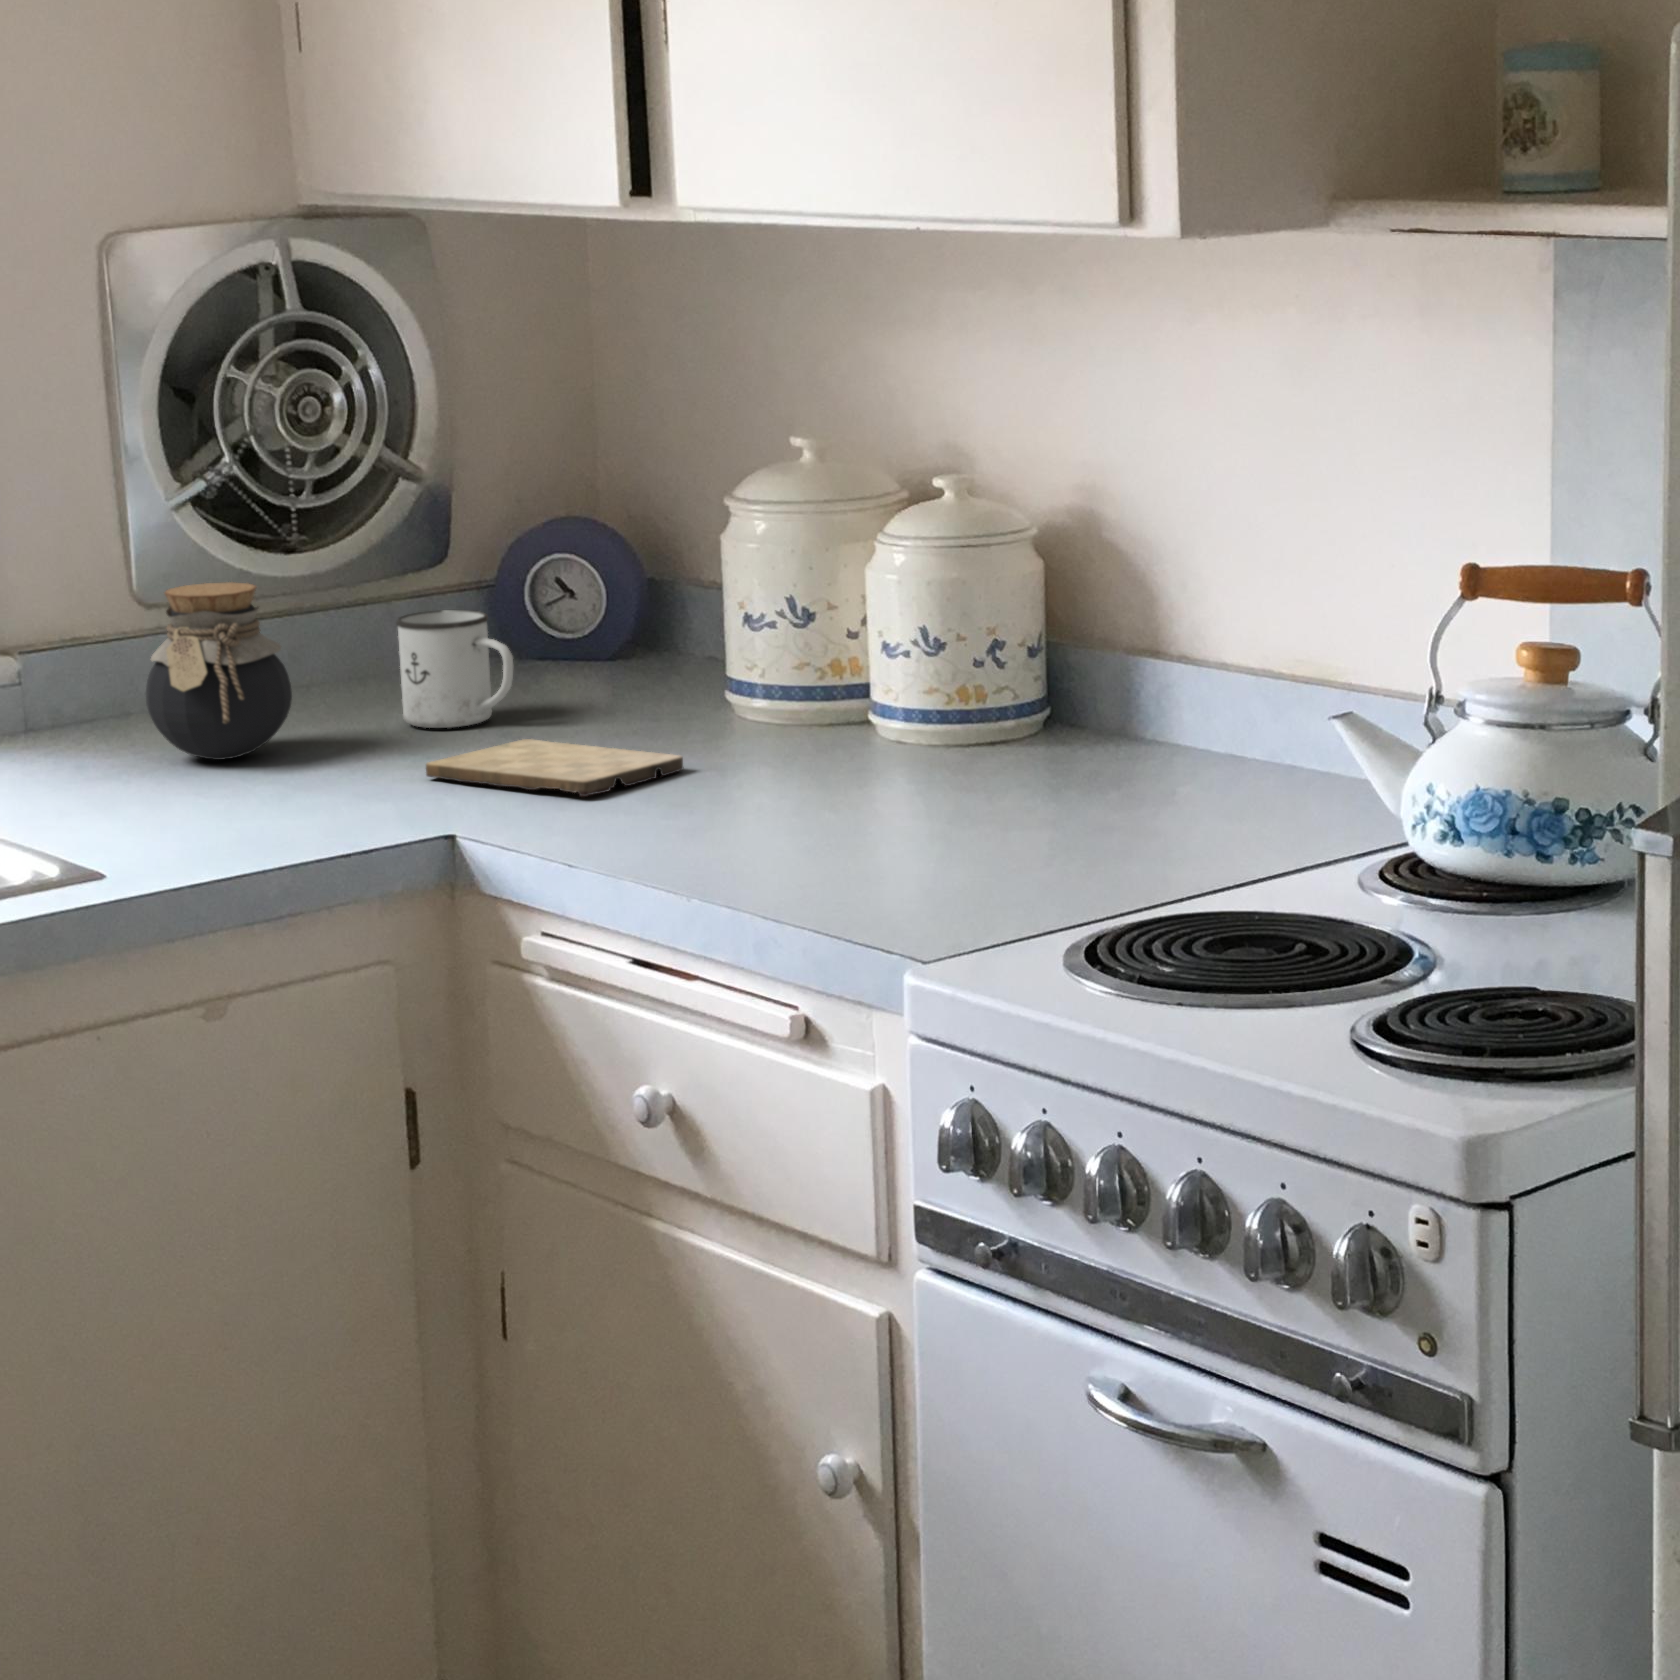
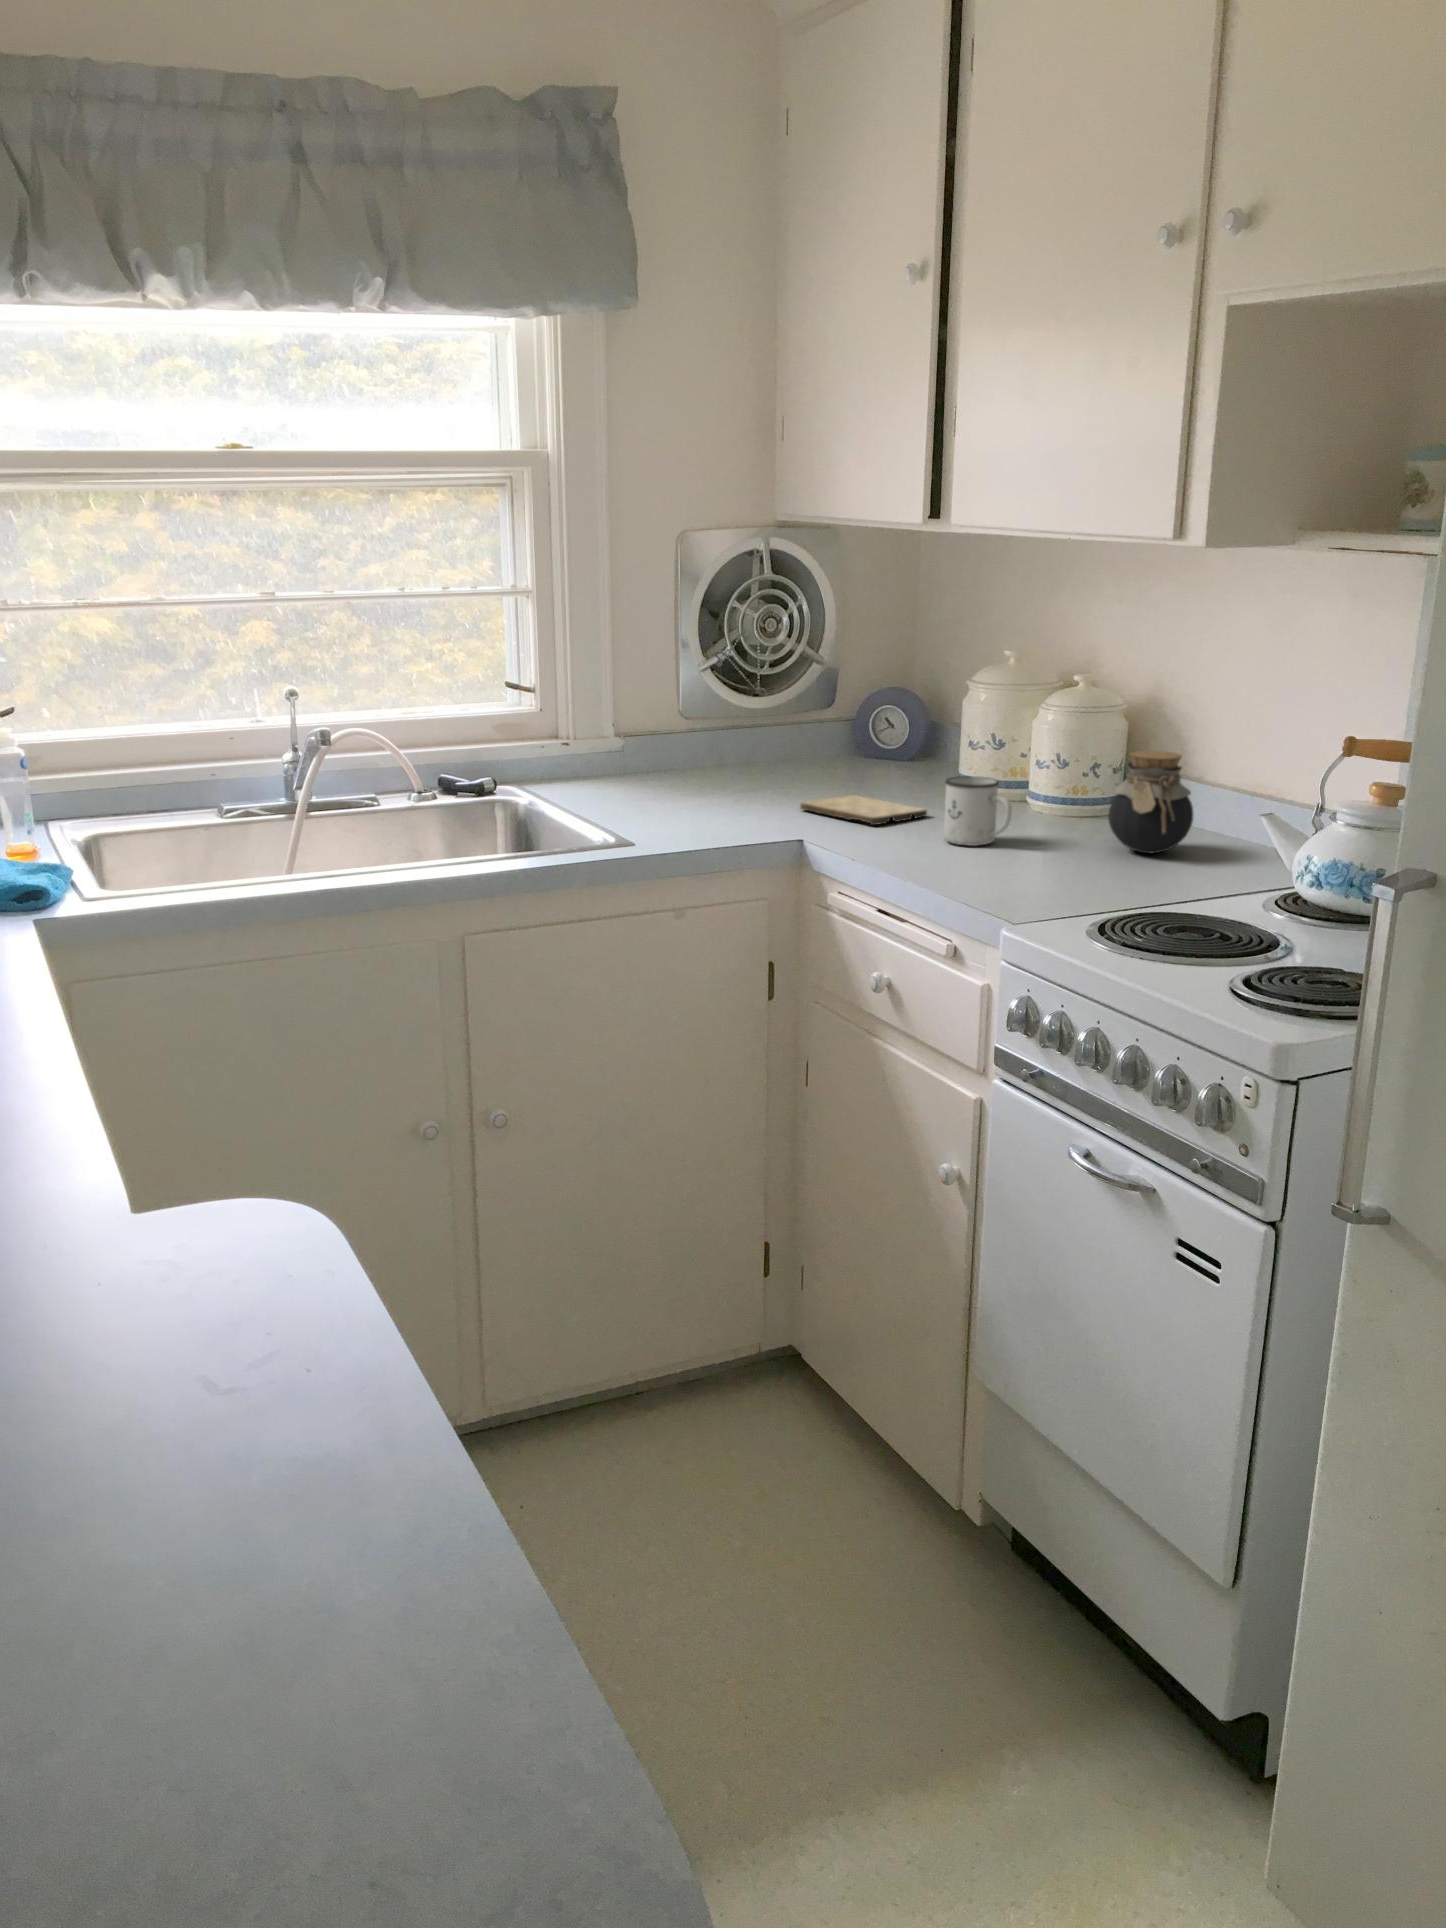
jar: present [146,582,292,760] -> present [1108,751,1193,853]
mug: present [396,610,513,728] -> present [944,776,1012,846]

